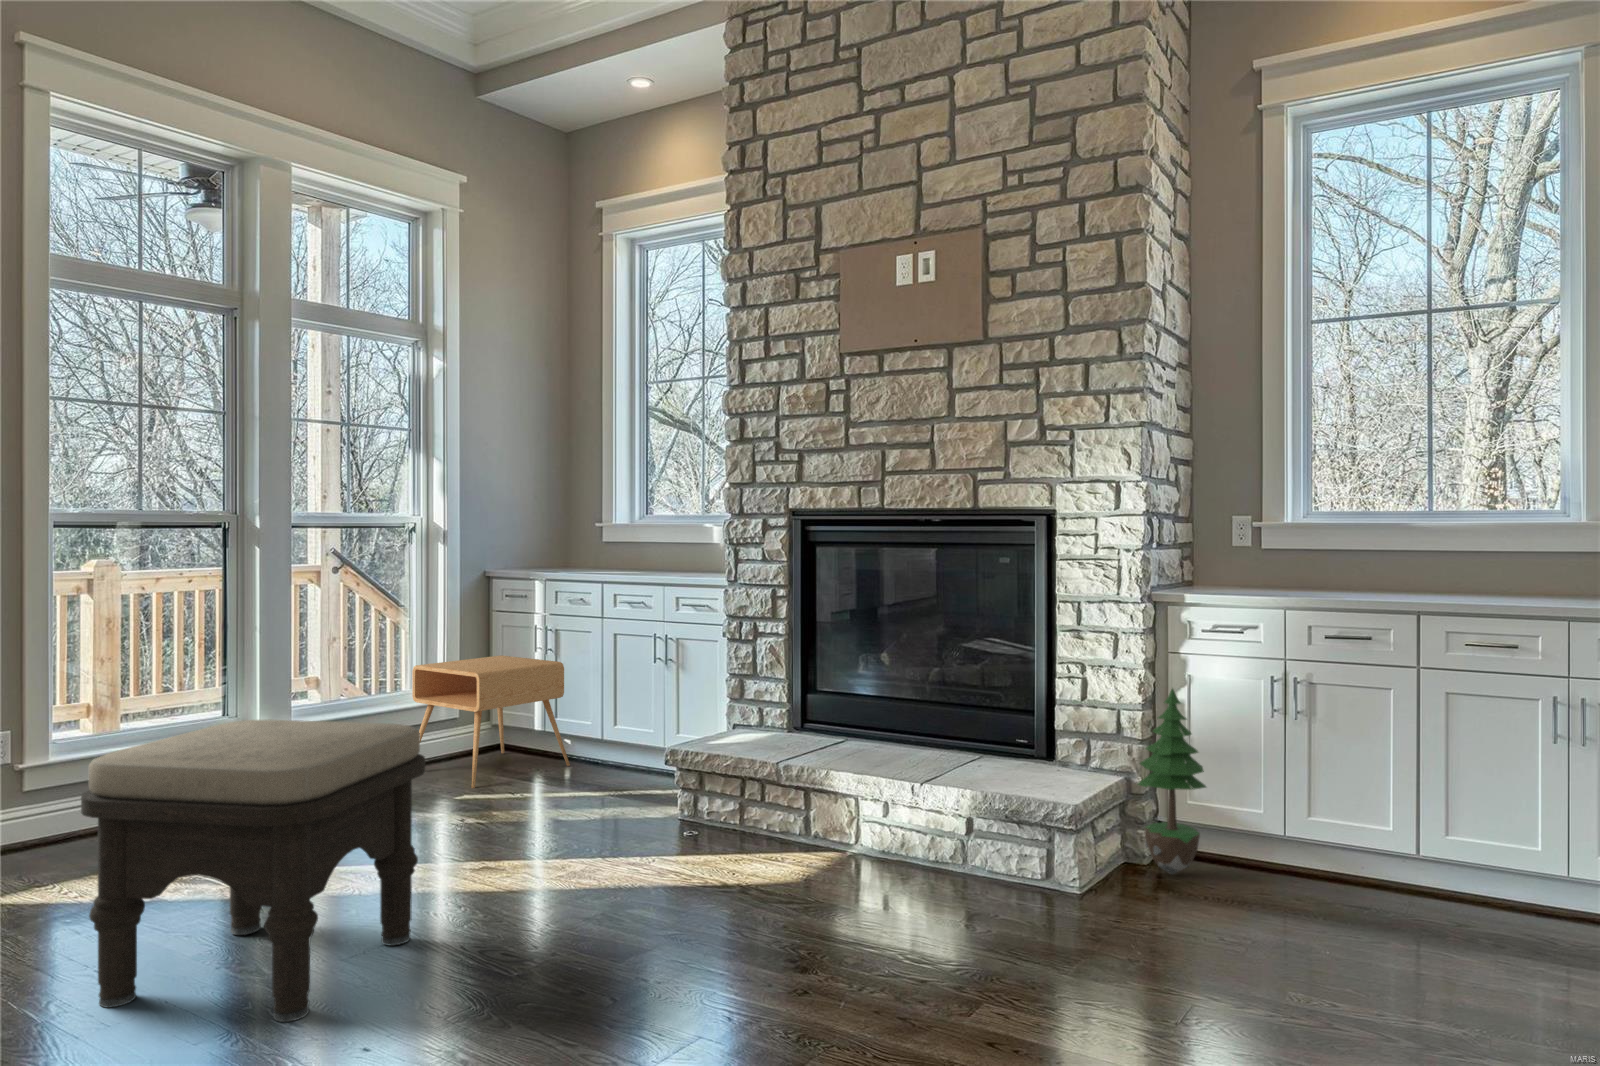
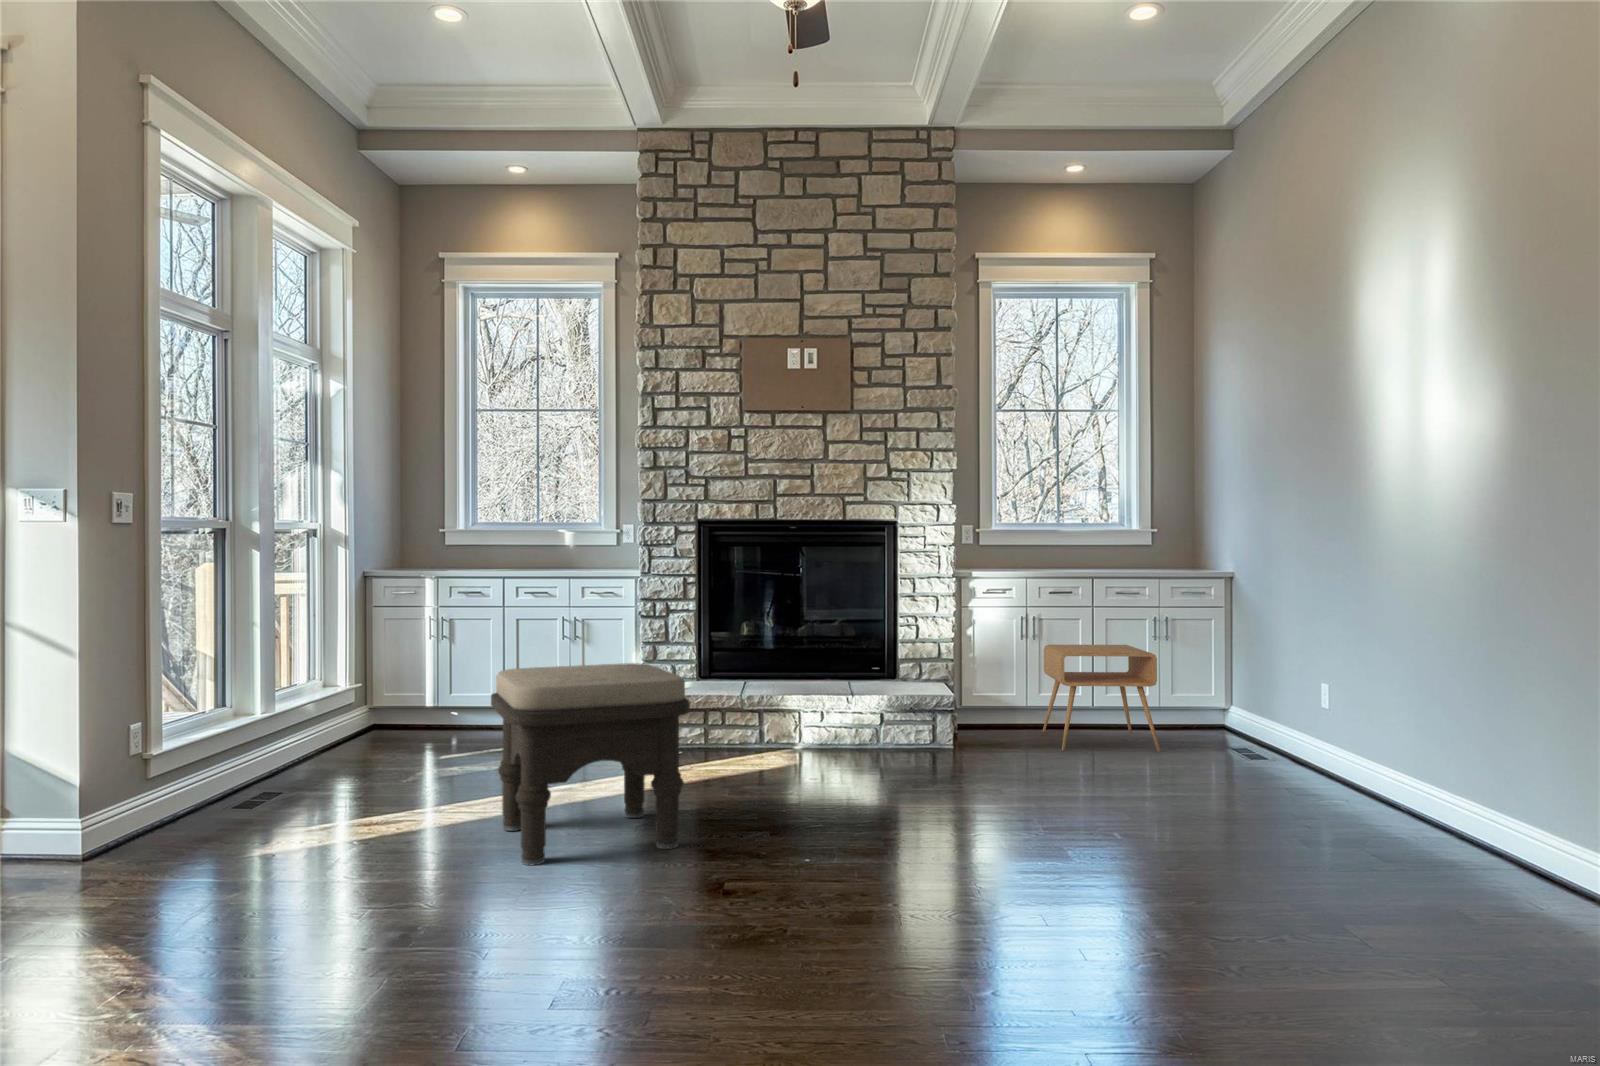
side table: present [412,655,570,788] -> present [1042,645,1160,751]
potted tree: present [1137,688,1206,874] -> none [957,626,997,737]

